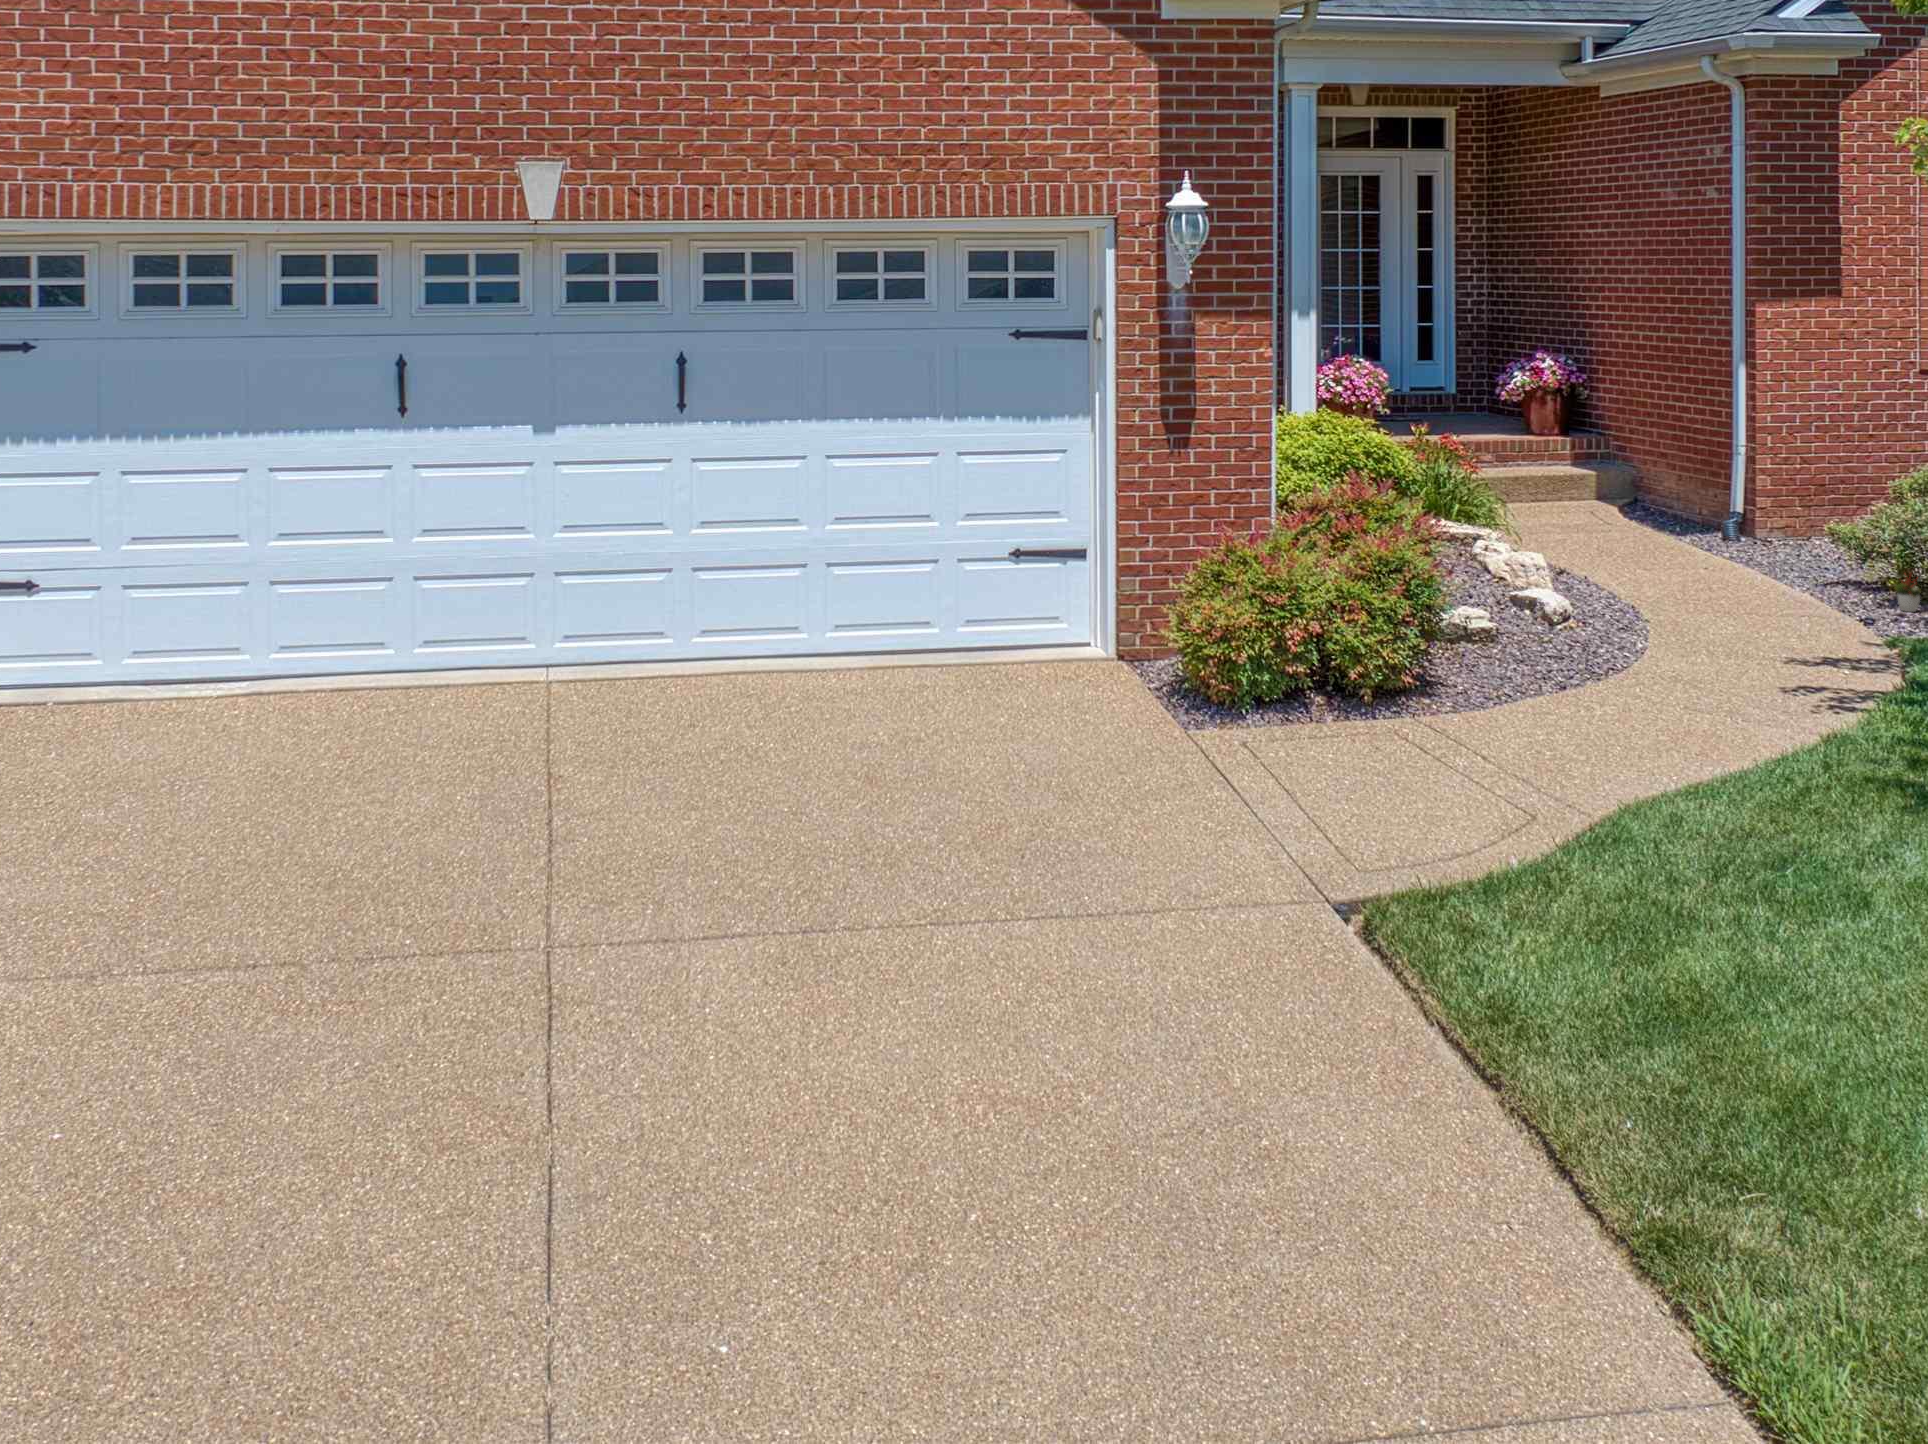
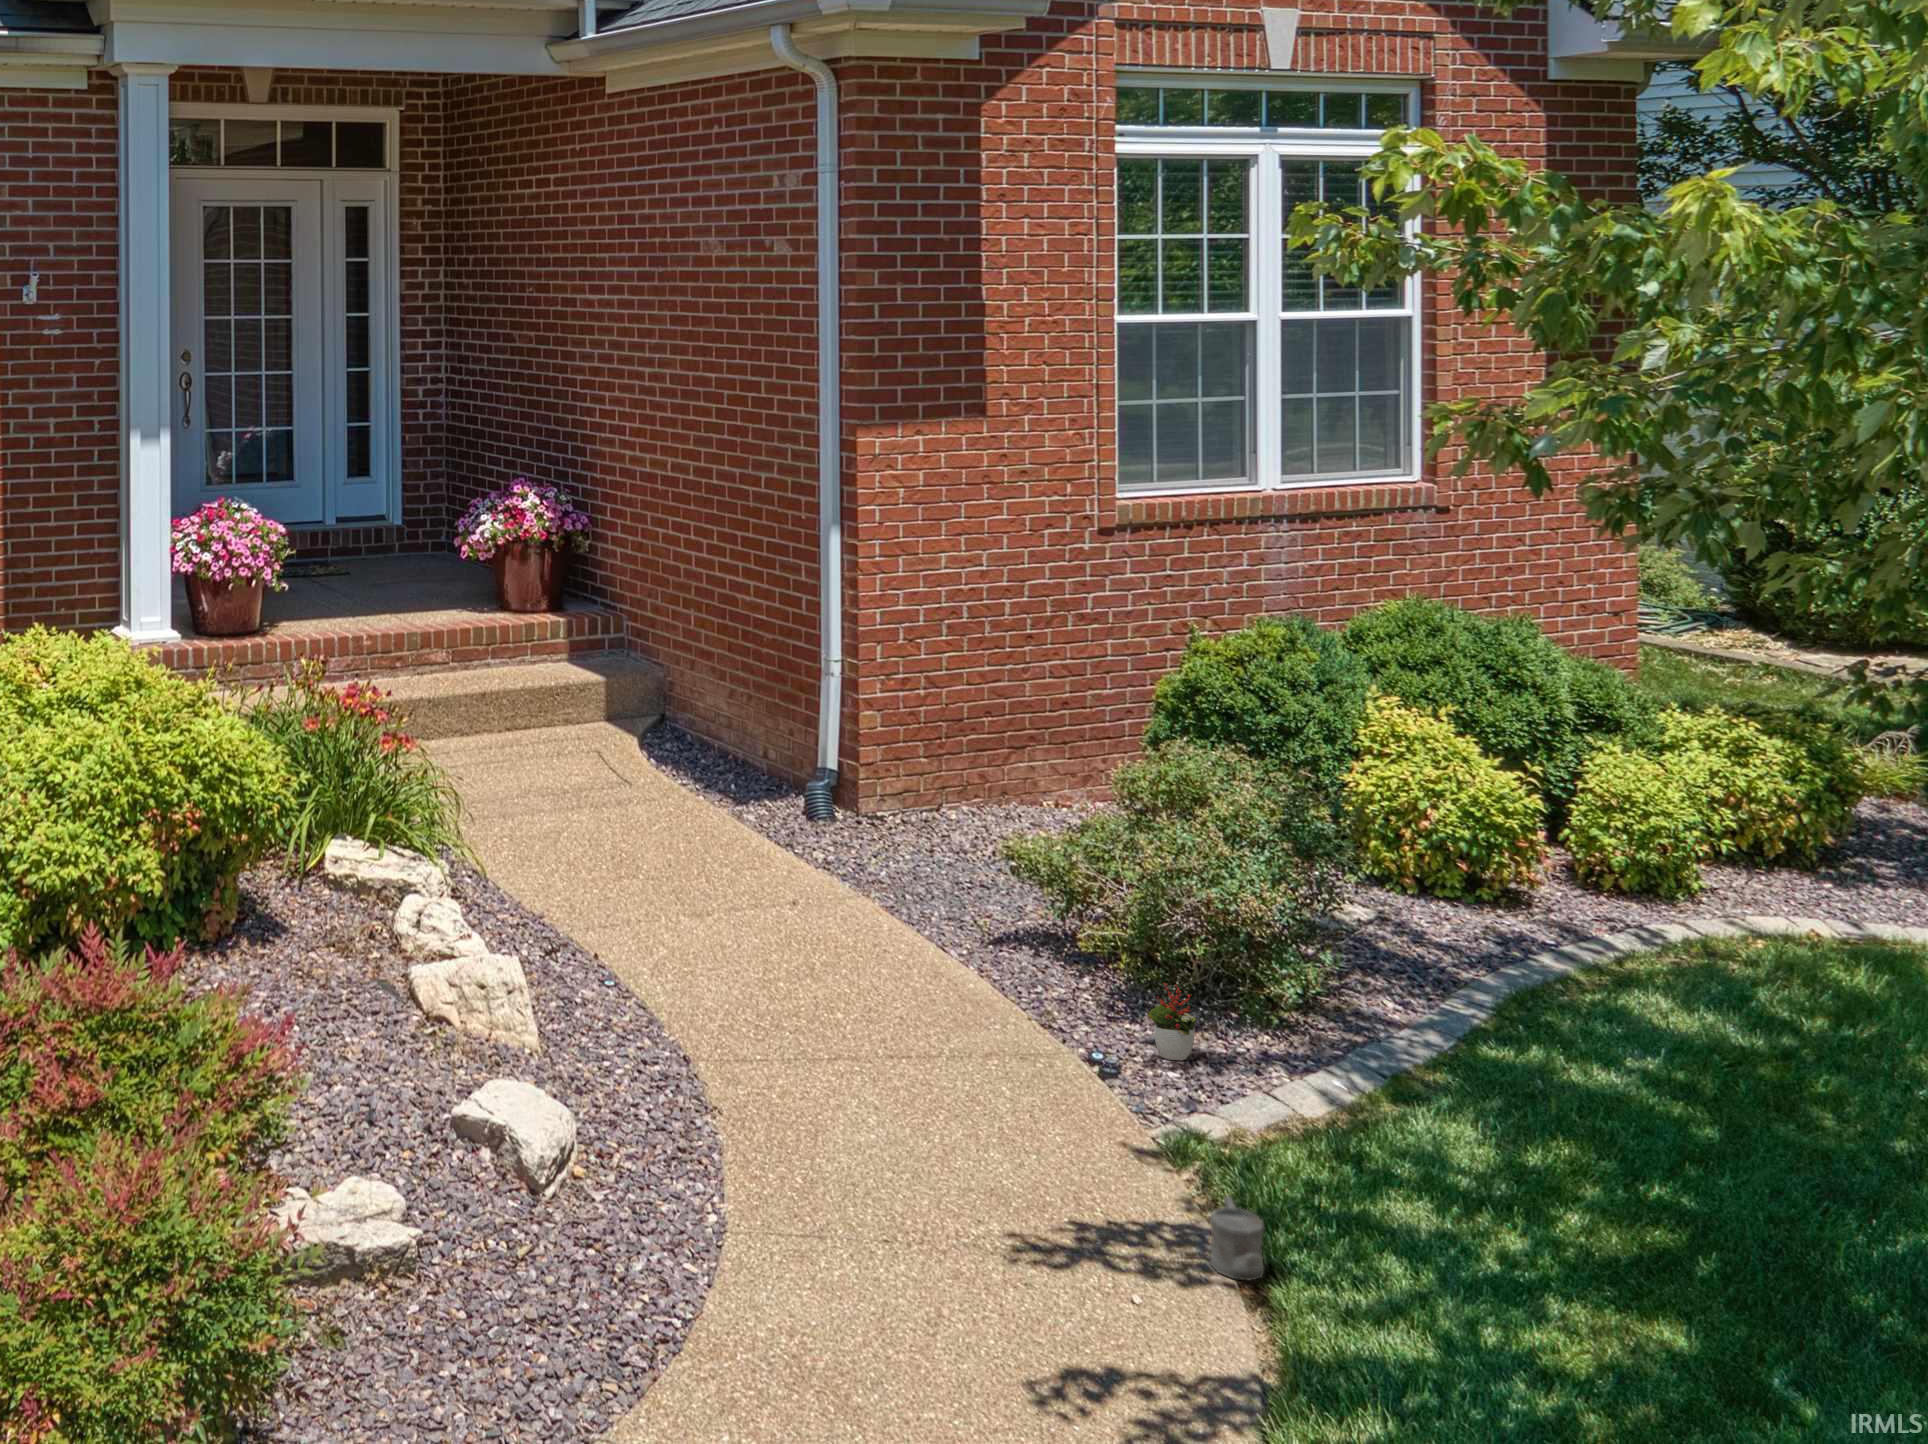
watering can: none [1894,632,1921,662] -> present [1210,1197,1265,1281]

